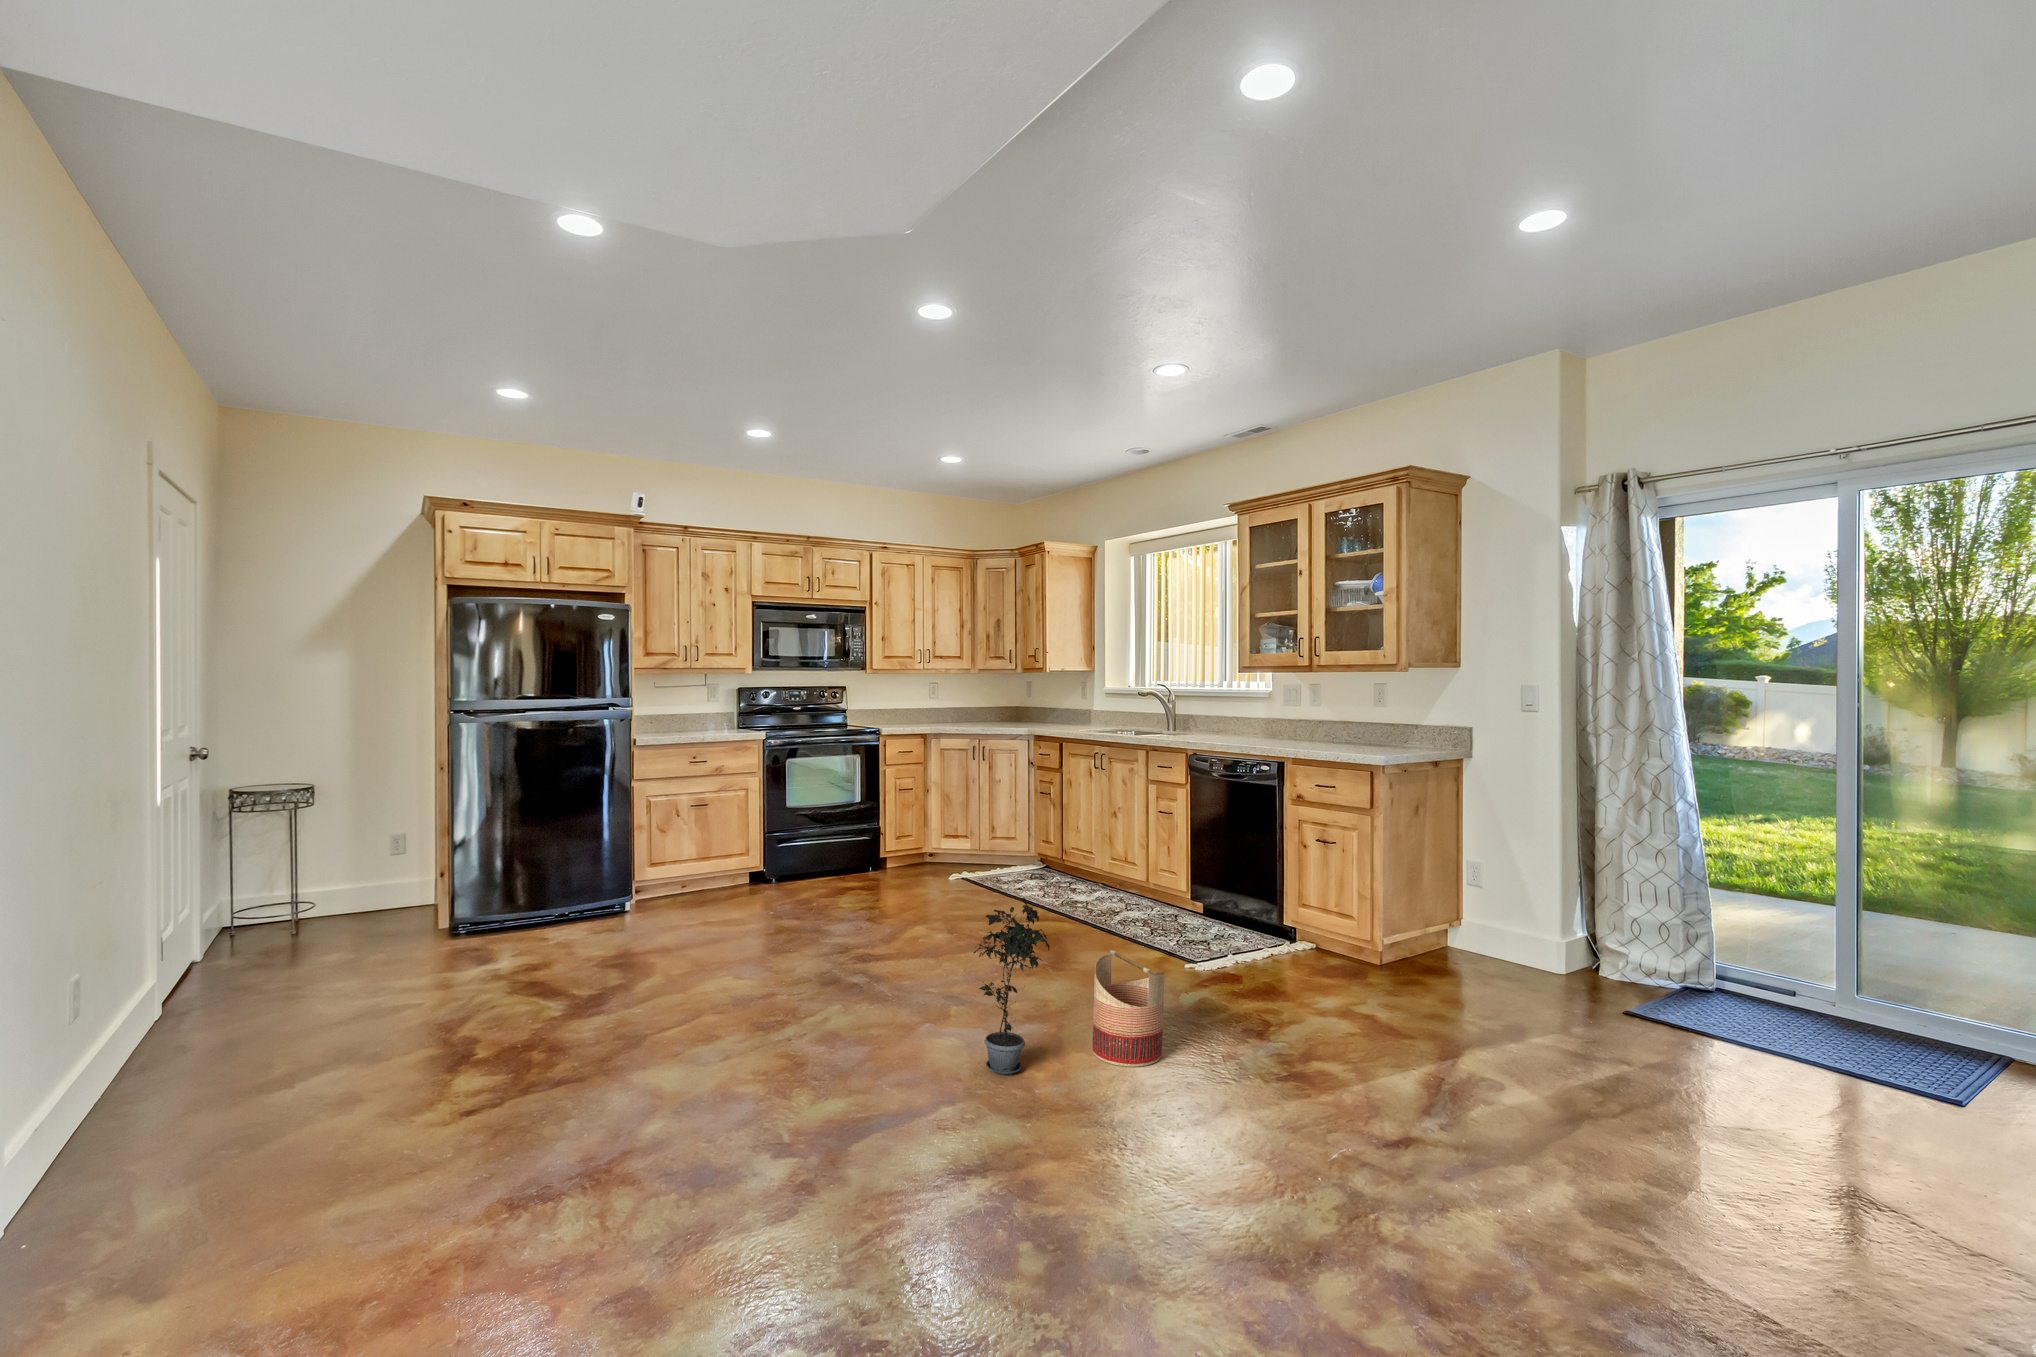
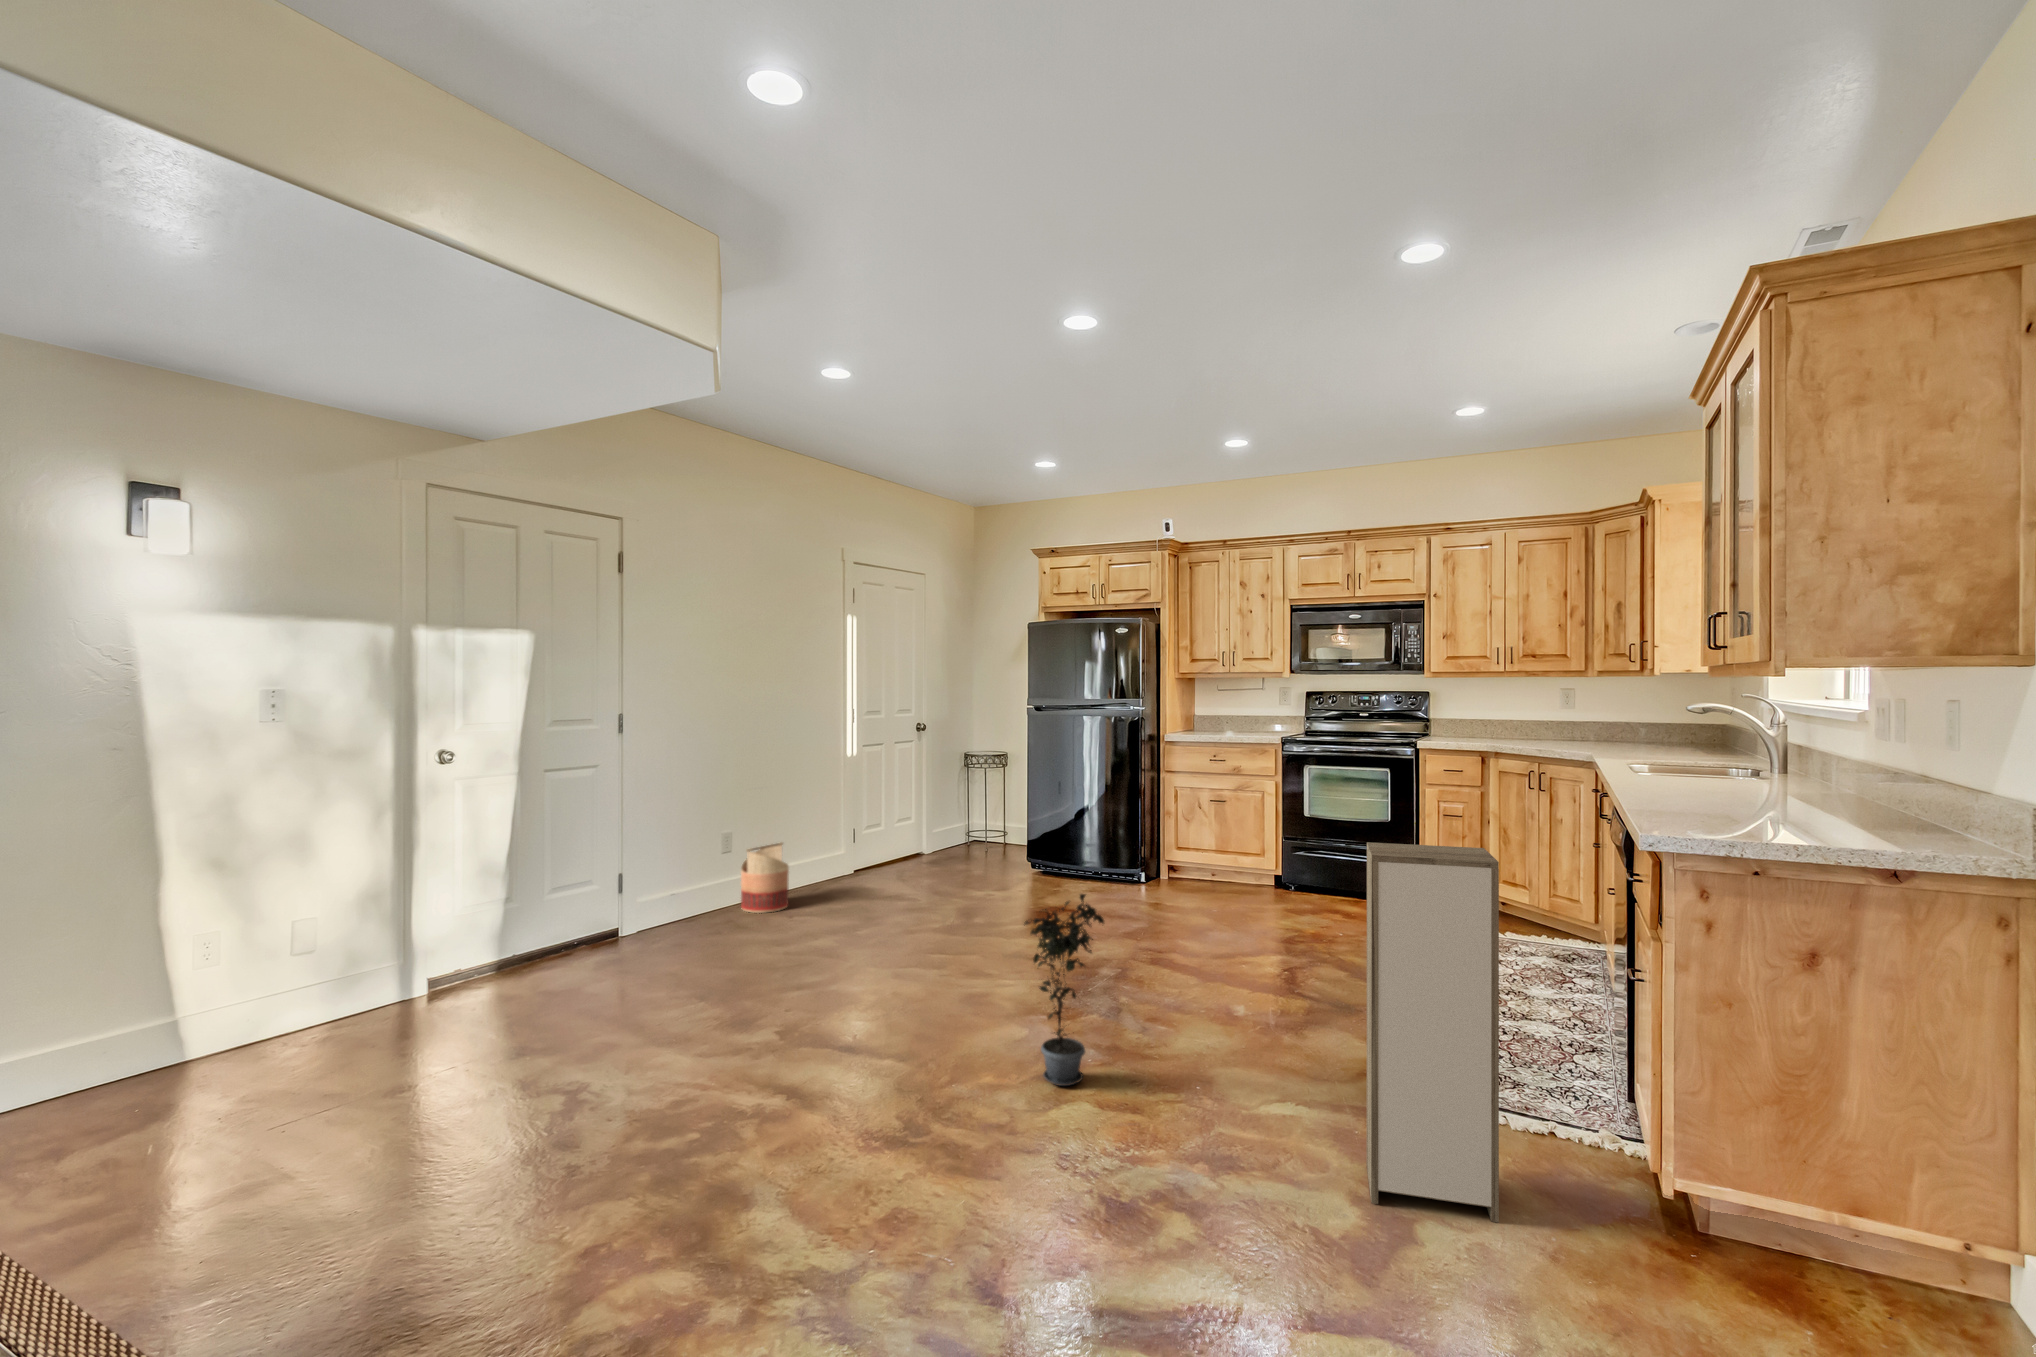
storage cabinet: none [1226,812,1316,1050] -> present [1367,842,1499,1222]
basket: present [1092,950,1165,1067] -> present [741,842,789,913]

